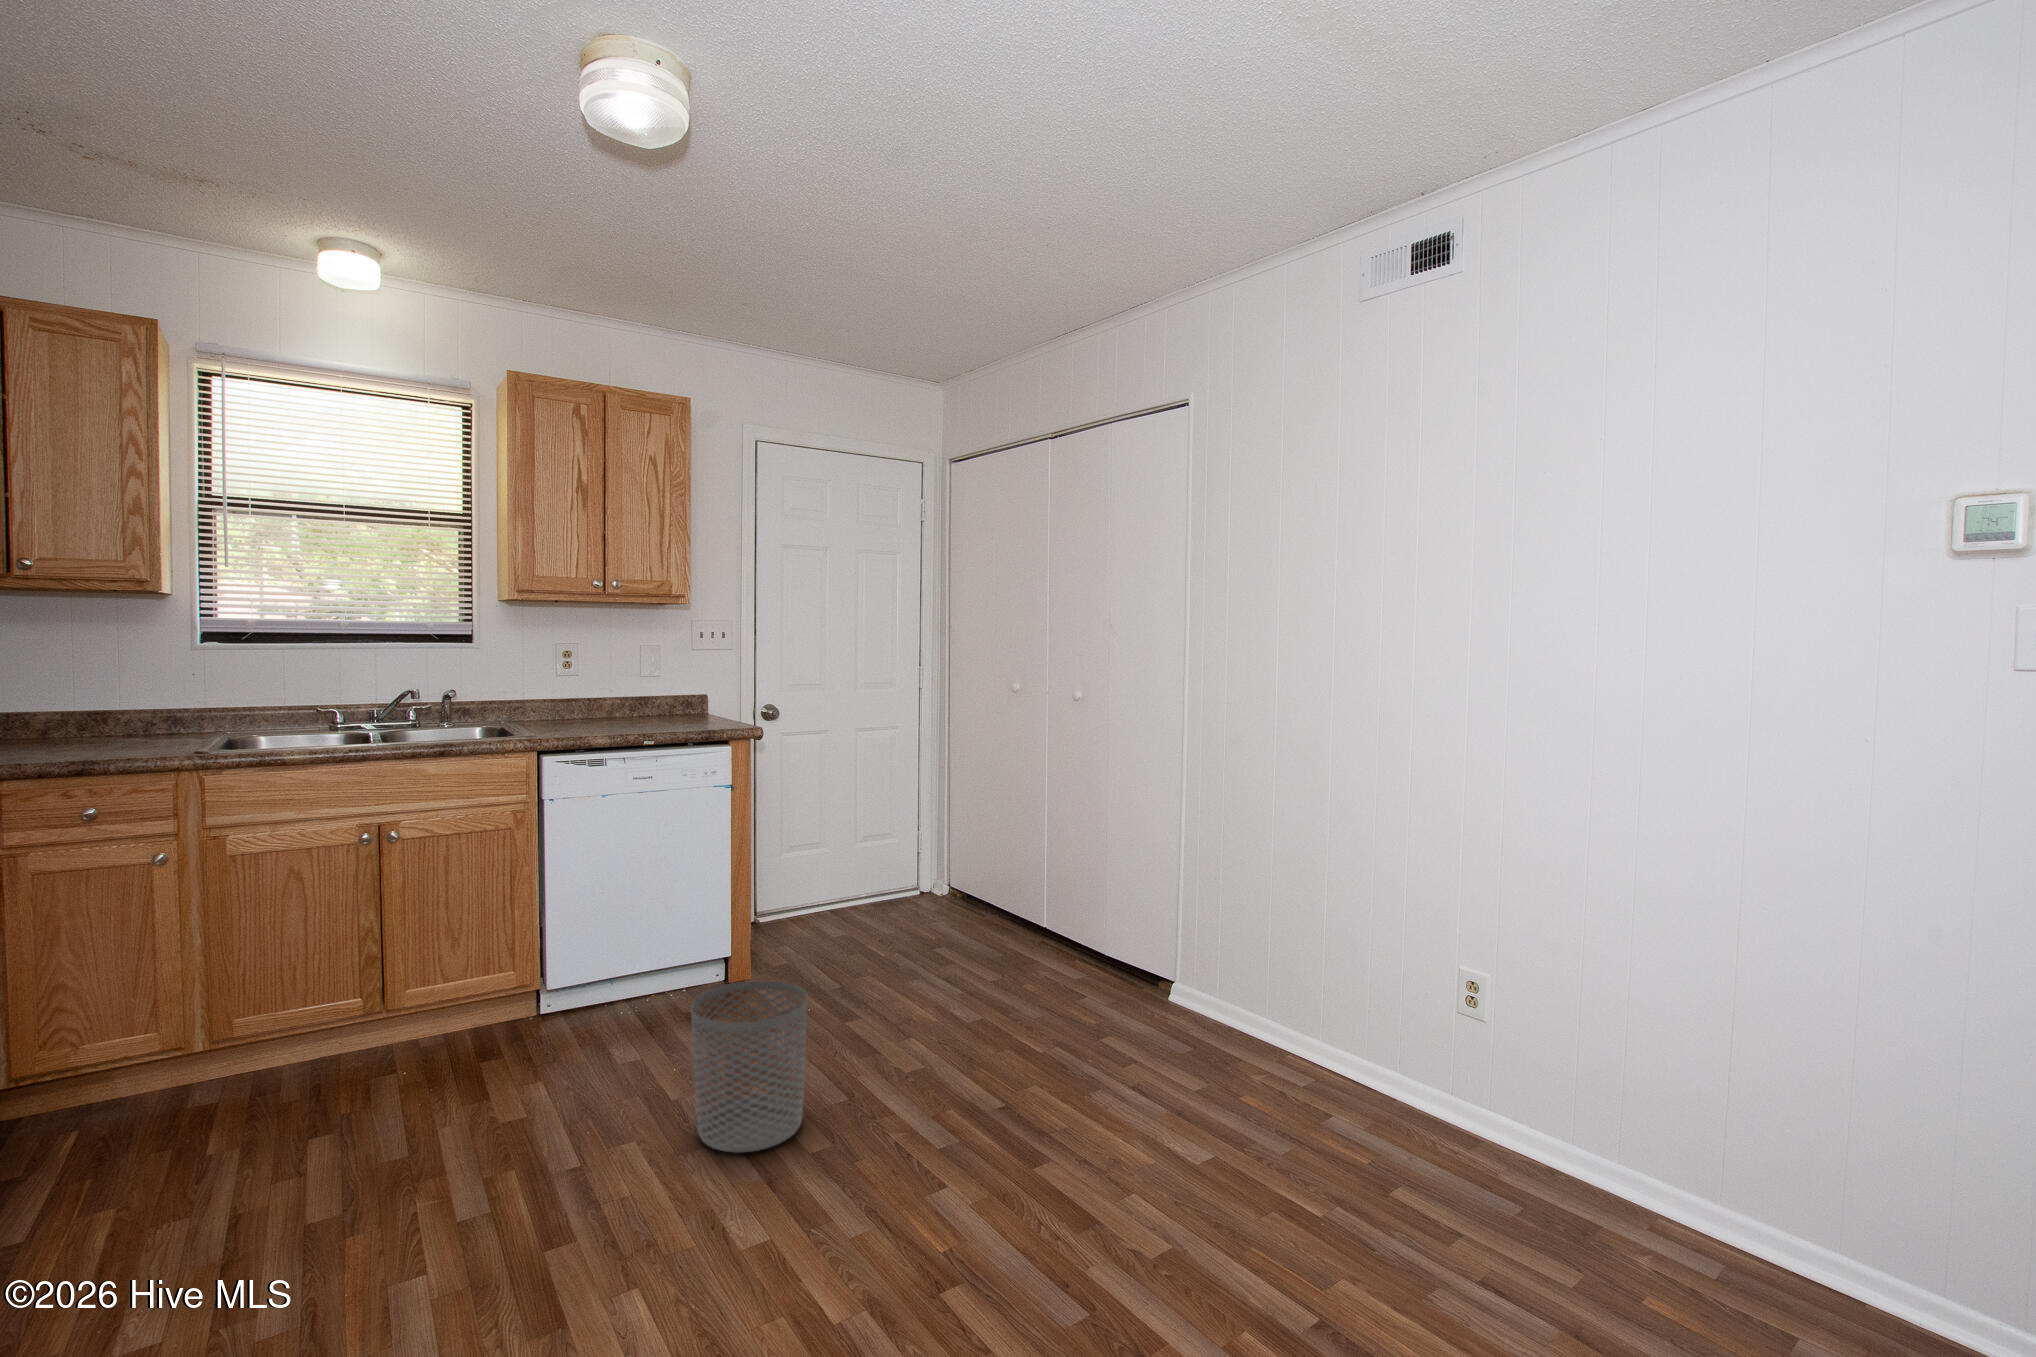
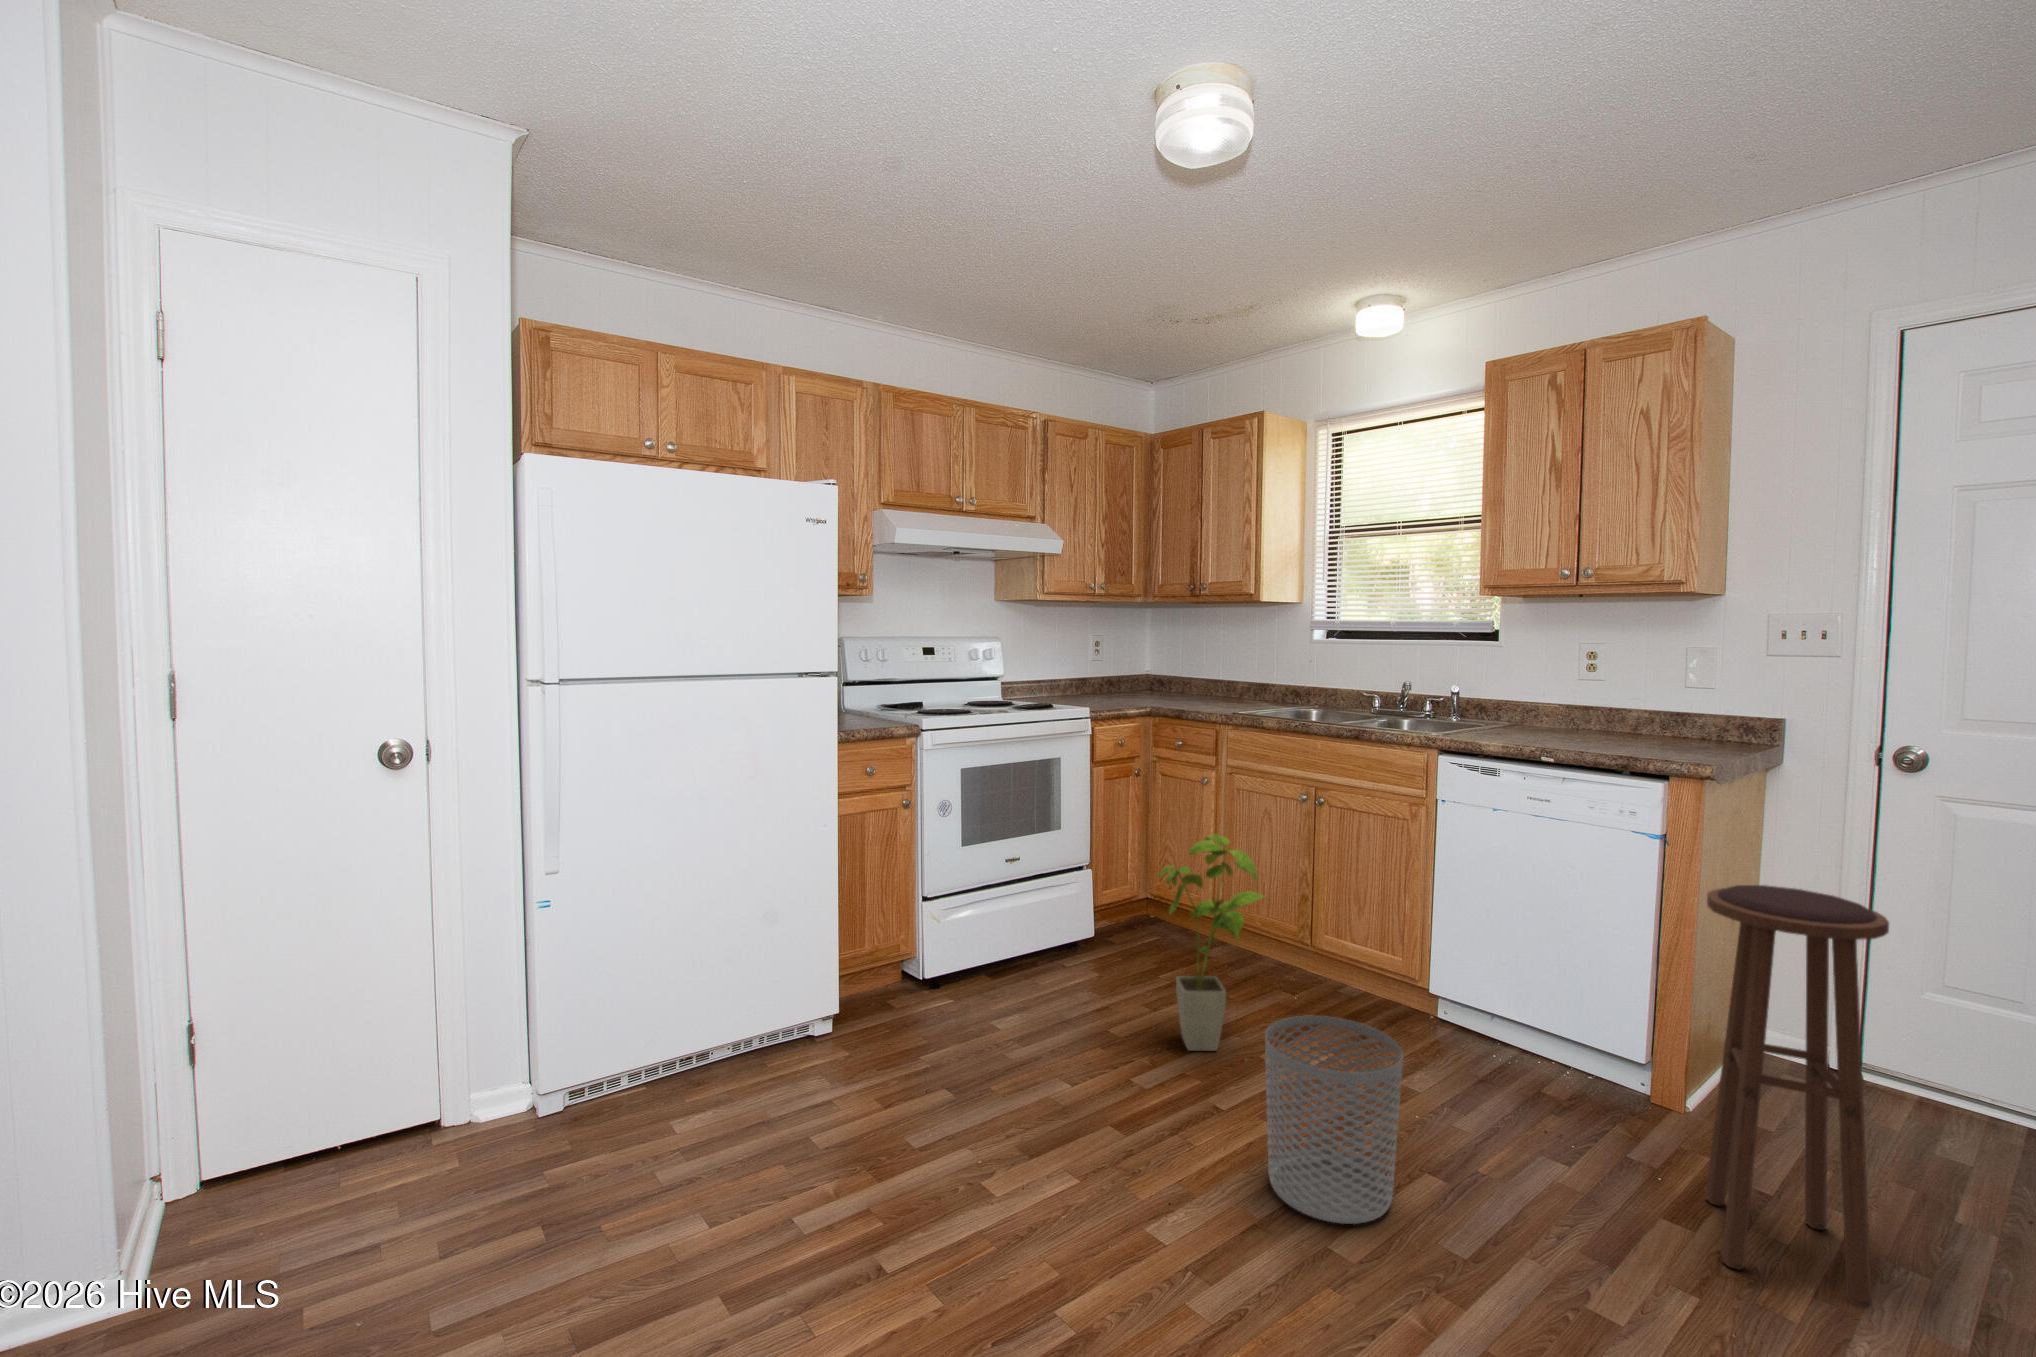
stool: none [836,792,938,1022] -> present [1705,885,1889,1307]
house plant: none [382,885,535,1153] -> present [1157,834,1265,1051]

